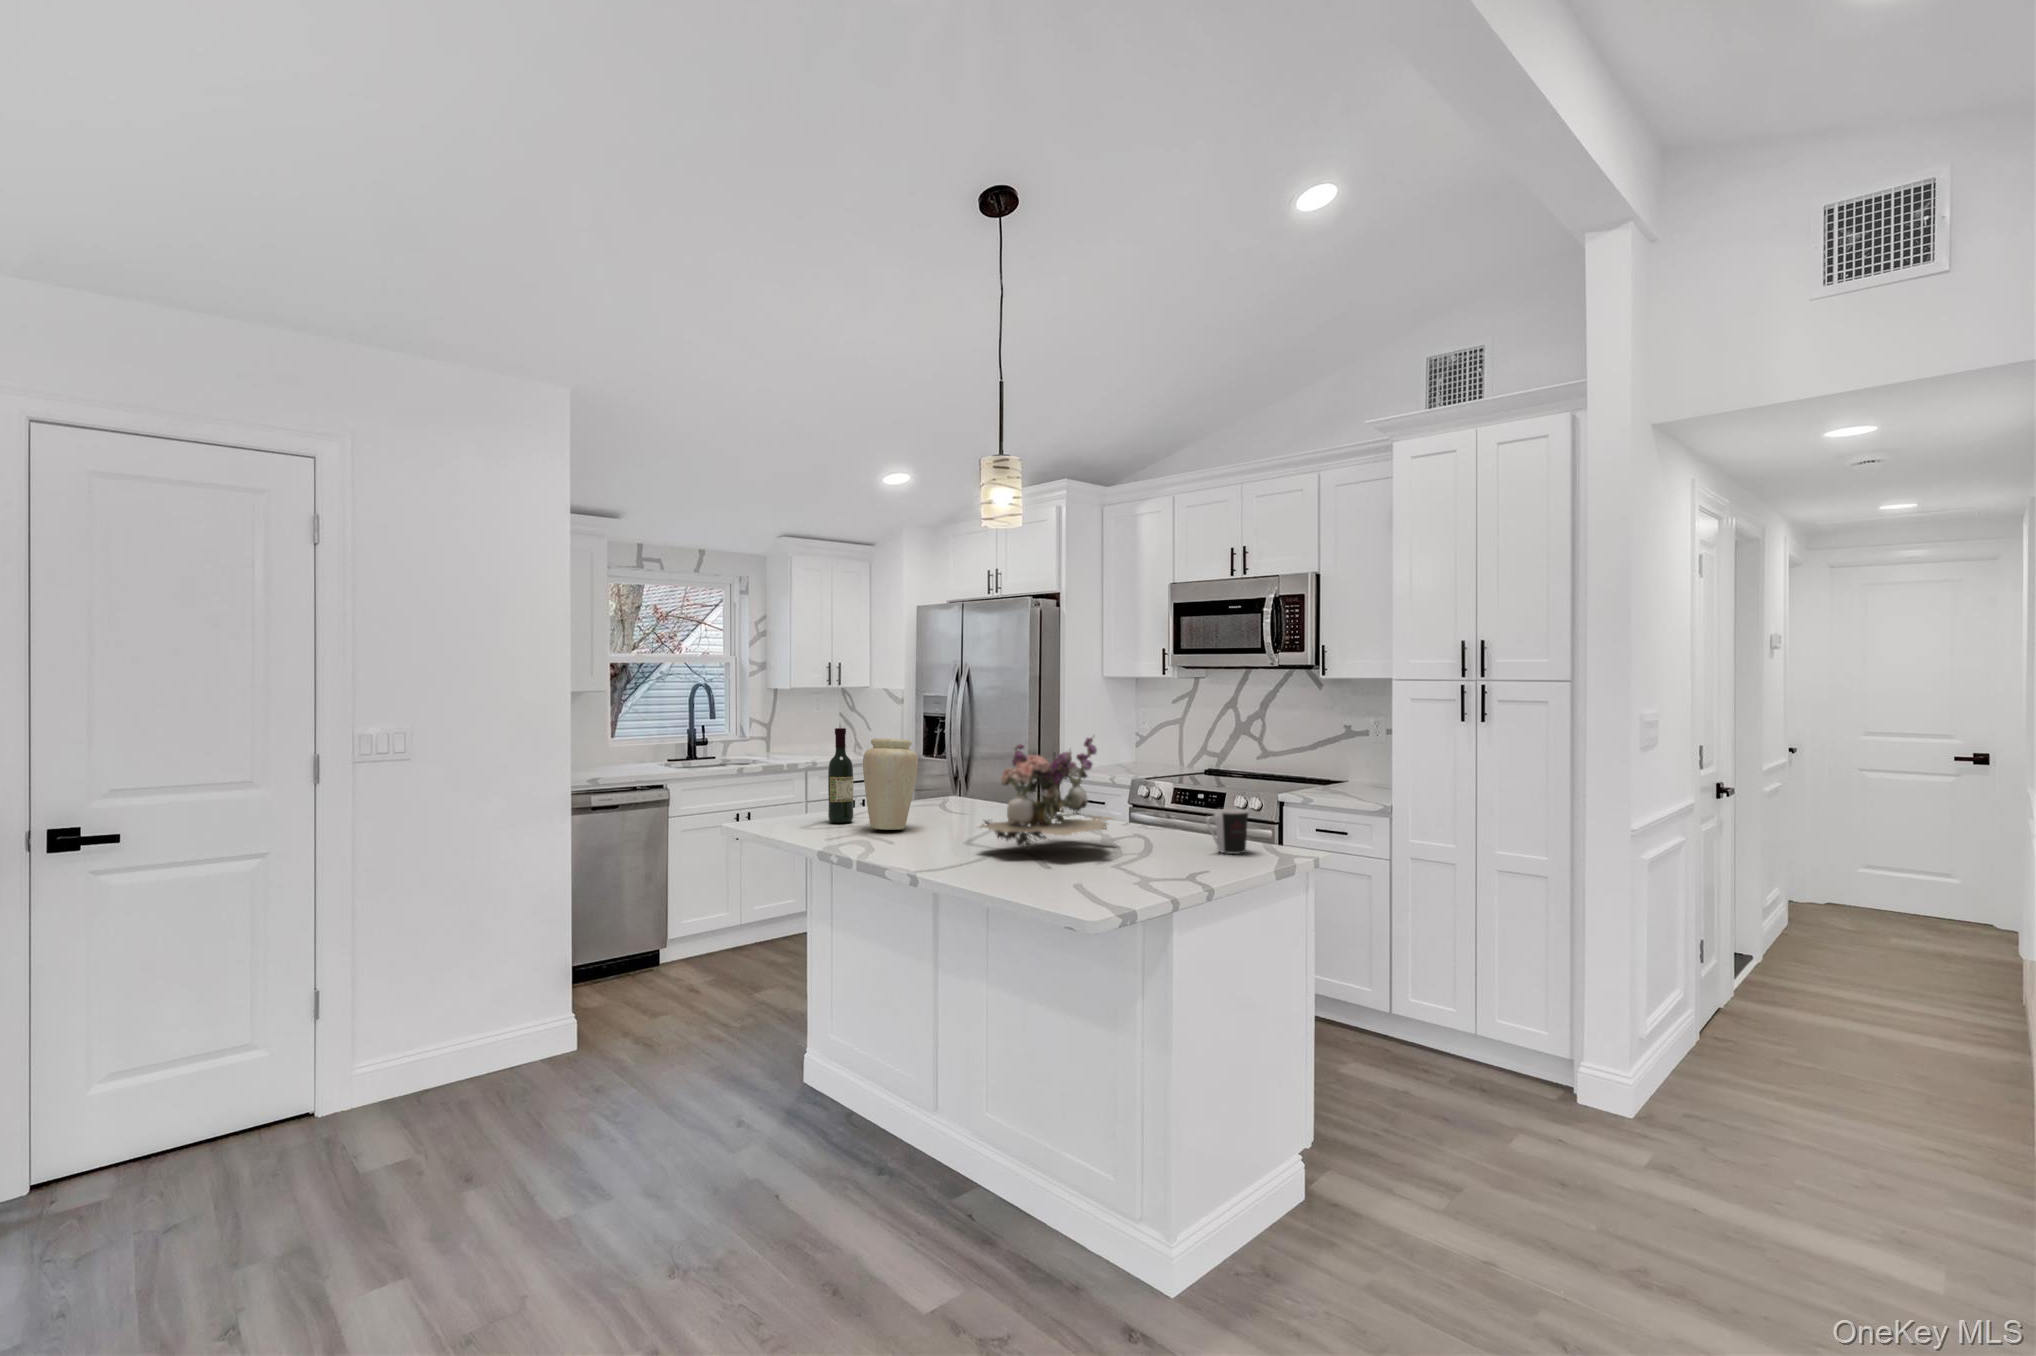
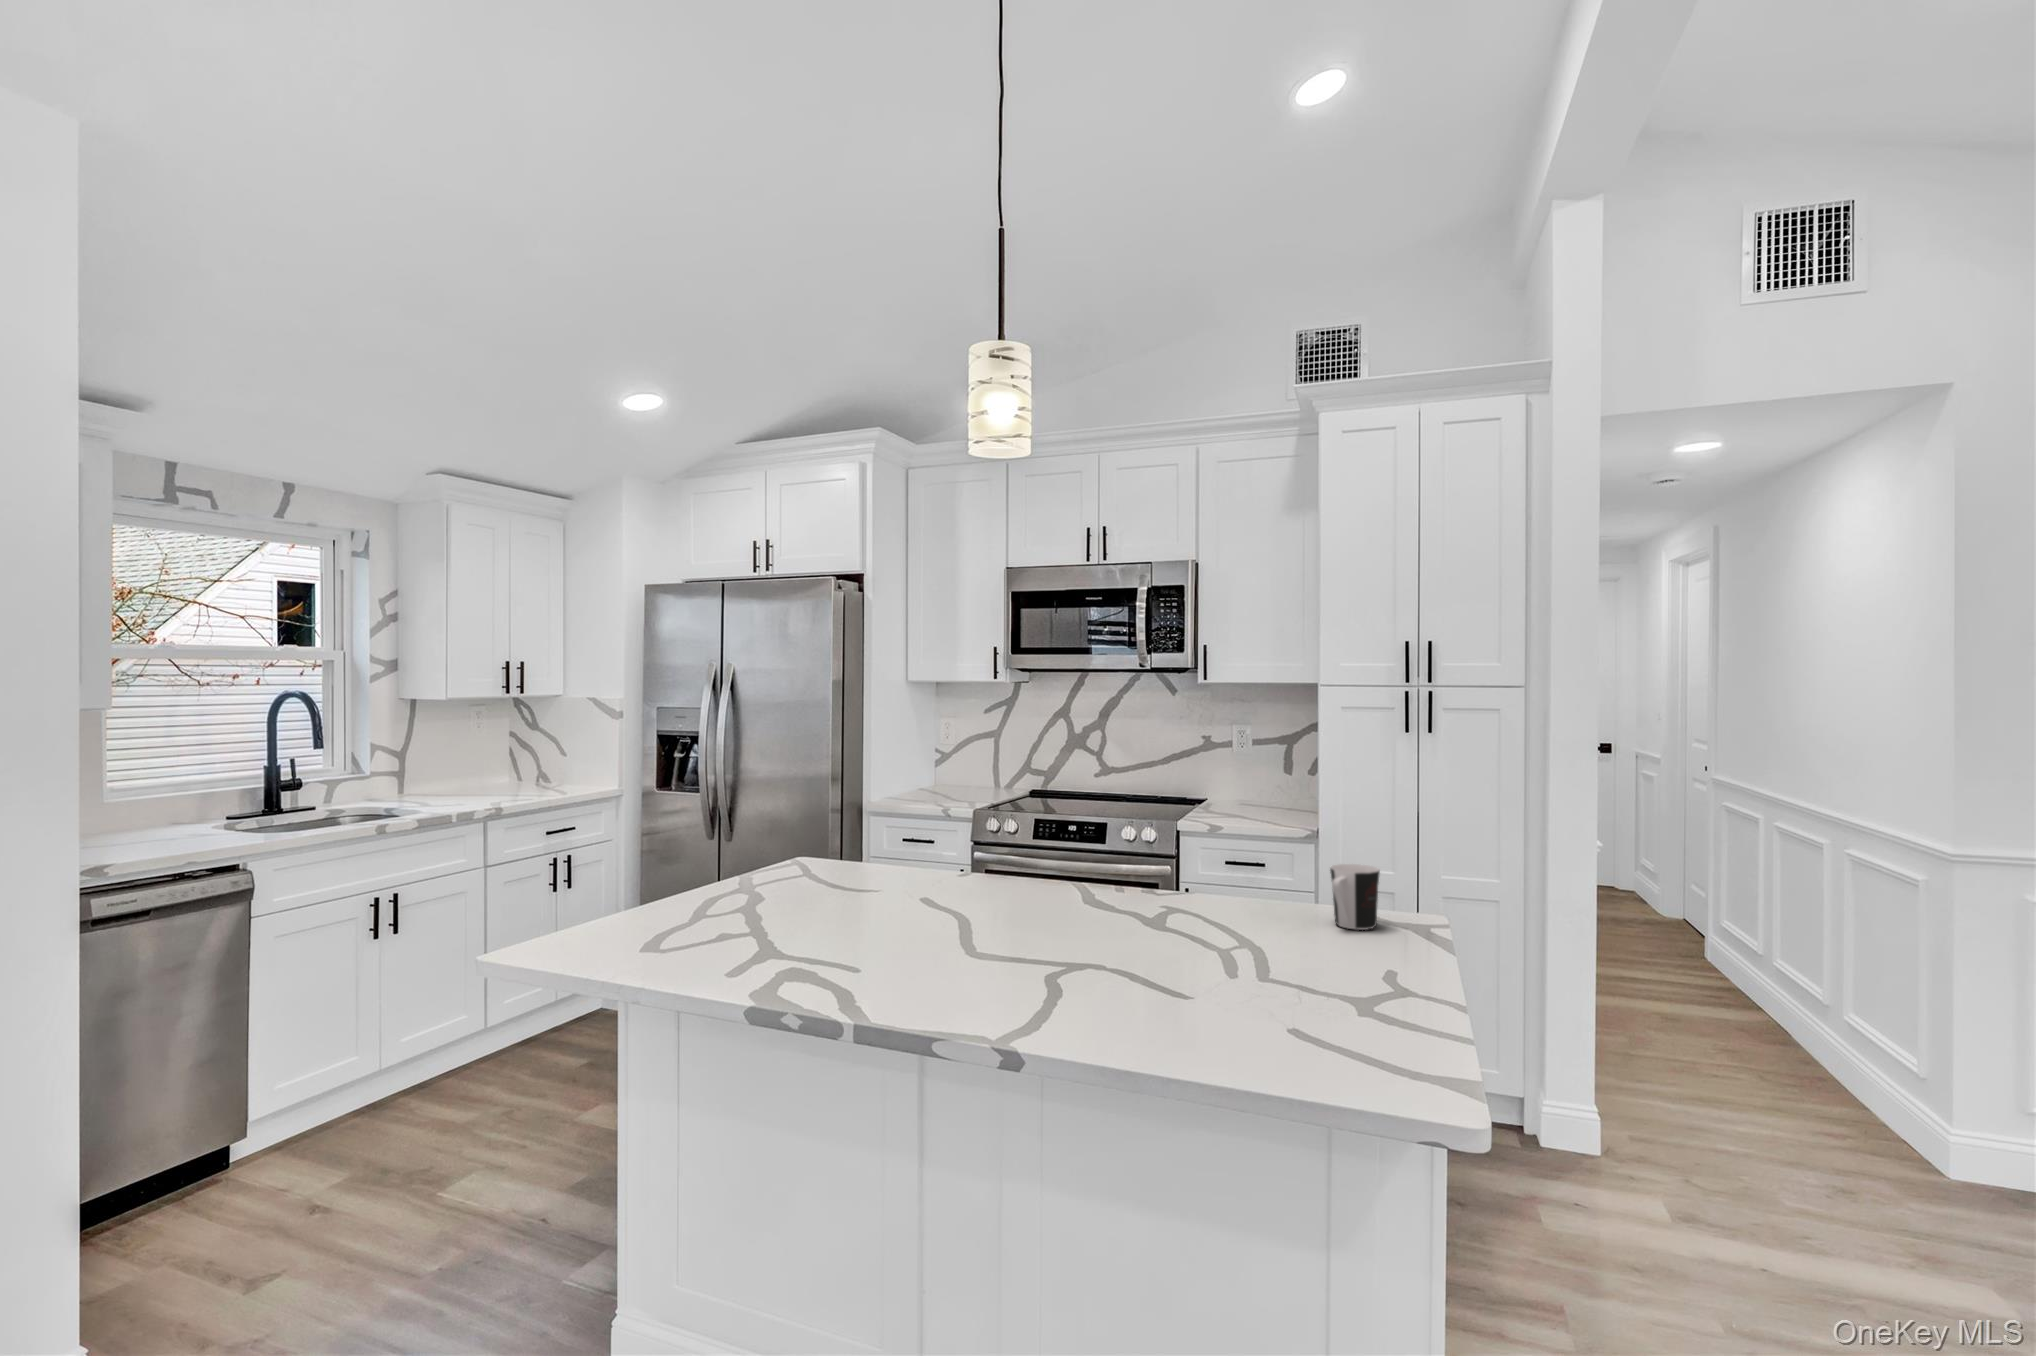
wine bottle: present [828,728,853,823] -> none [684,766,728,929]
flower arrangement: present [979,737,1114,848] -> none [1034,766,1245,957]
vase: present [863,738,918,830] -> none [768,783,861,938]

